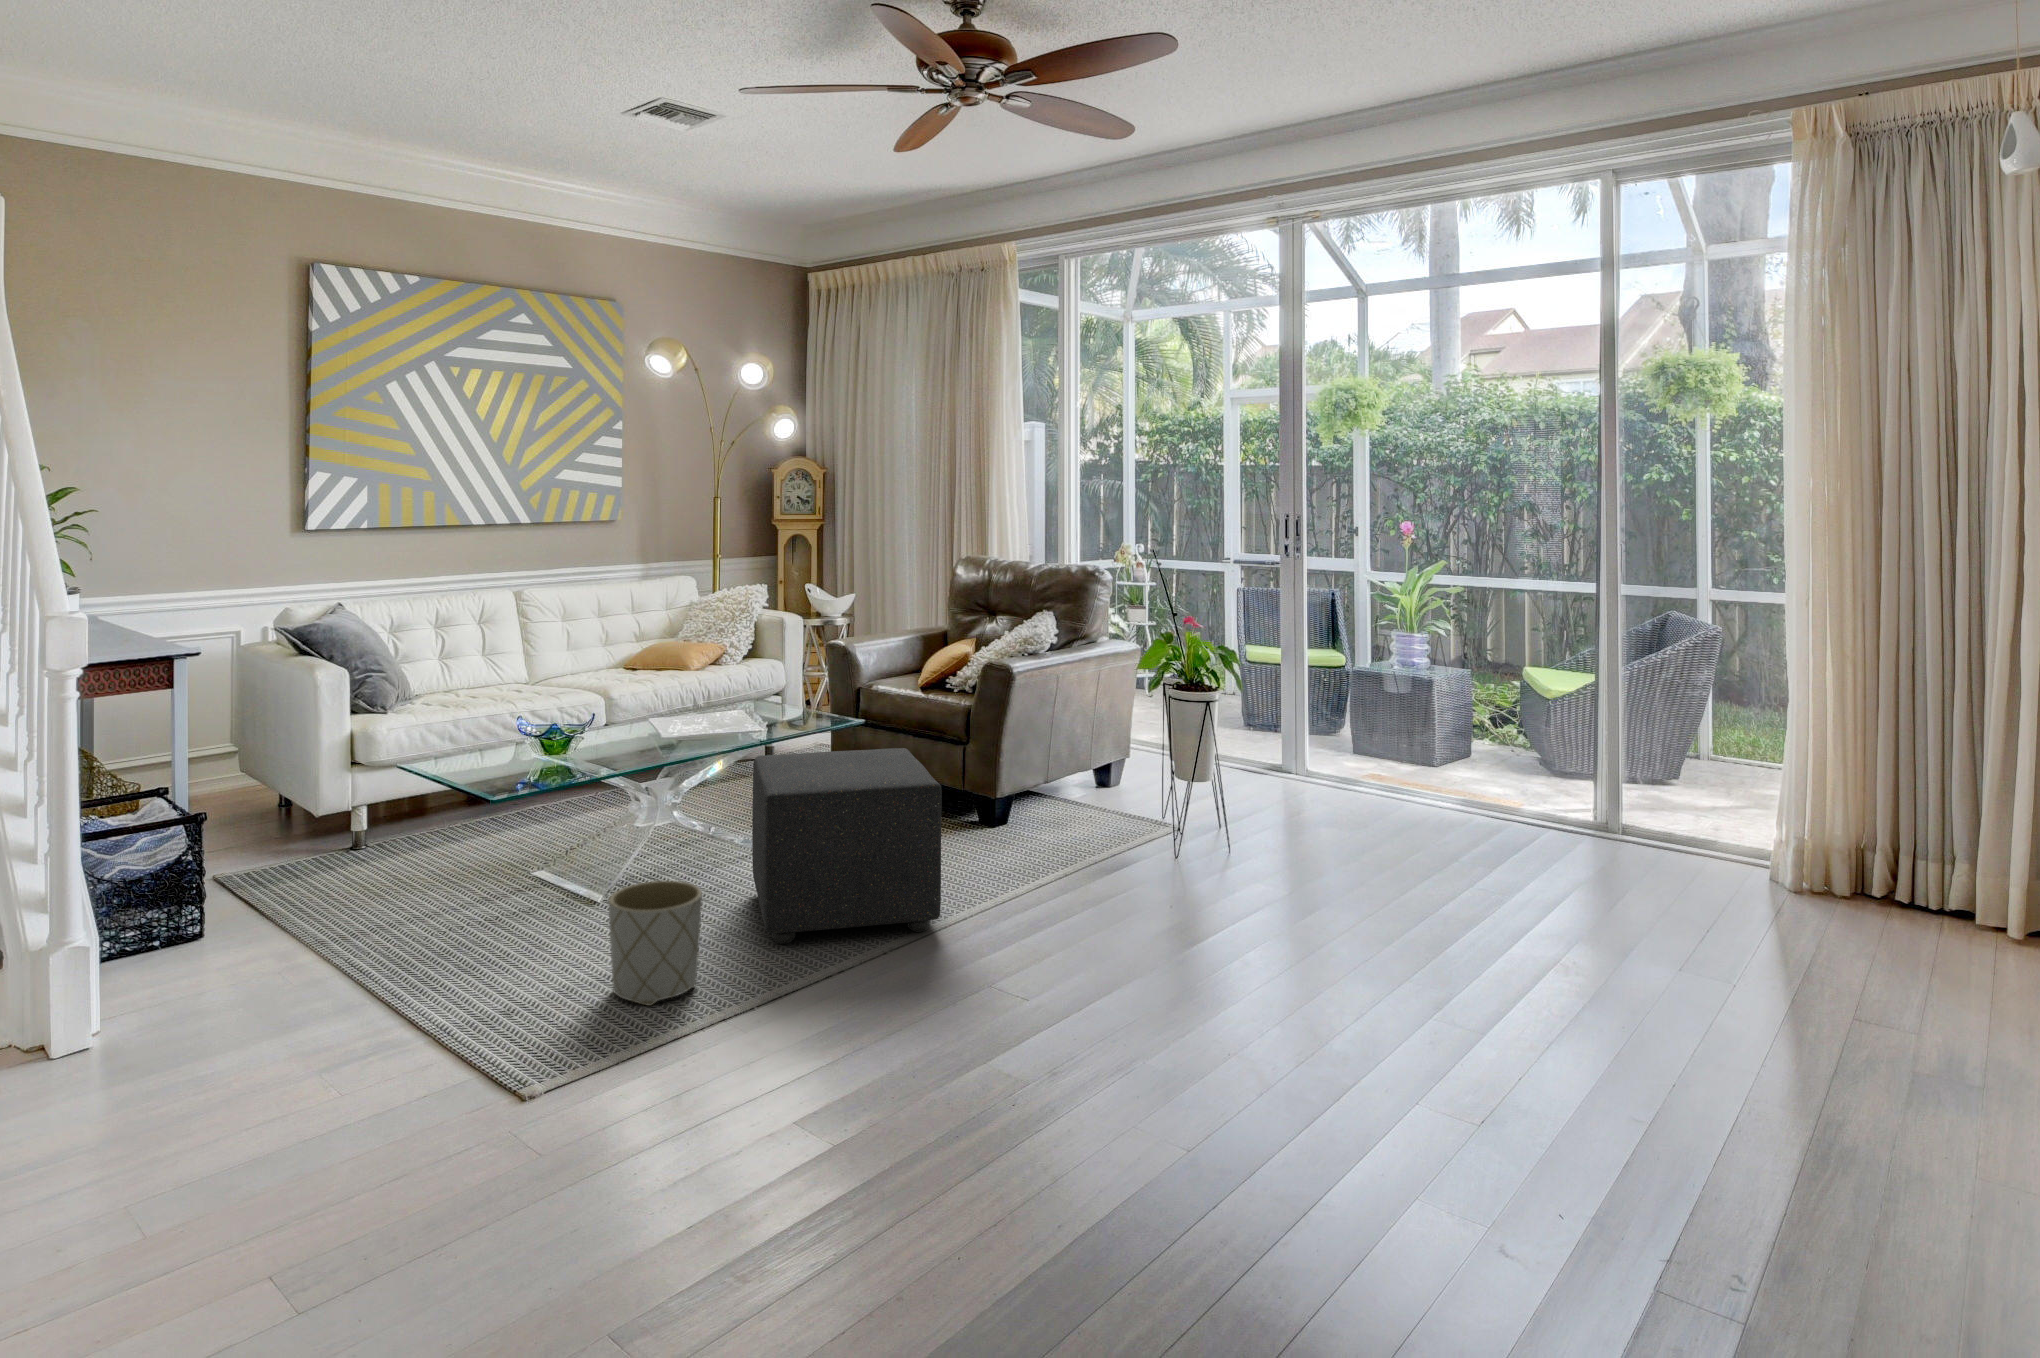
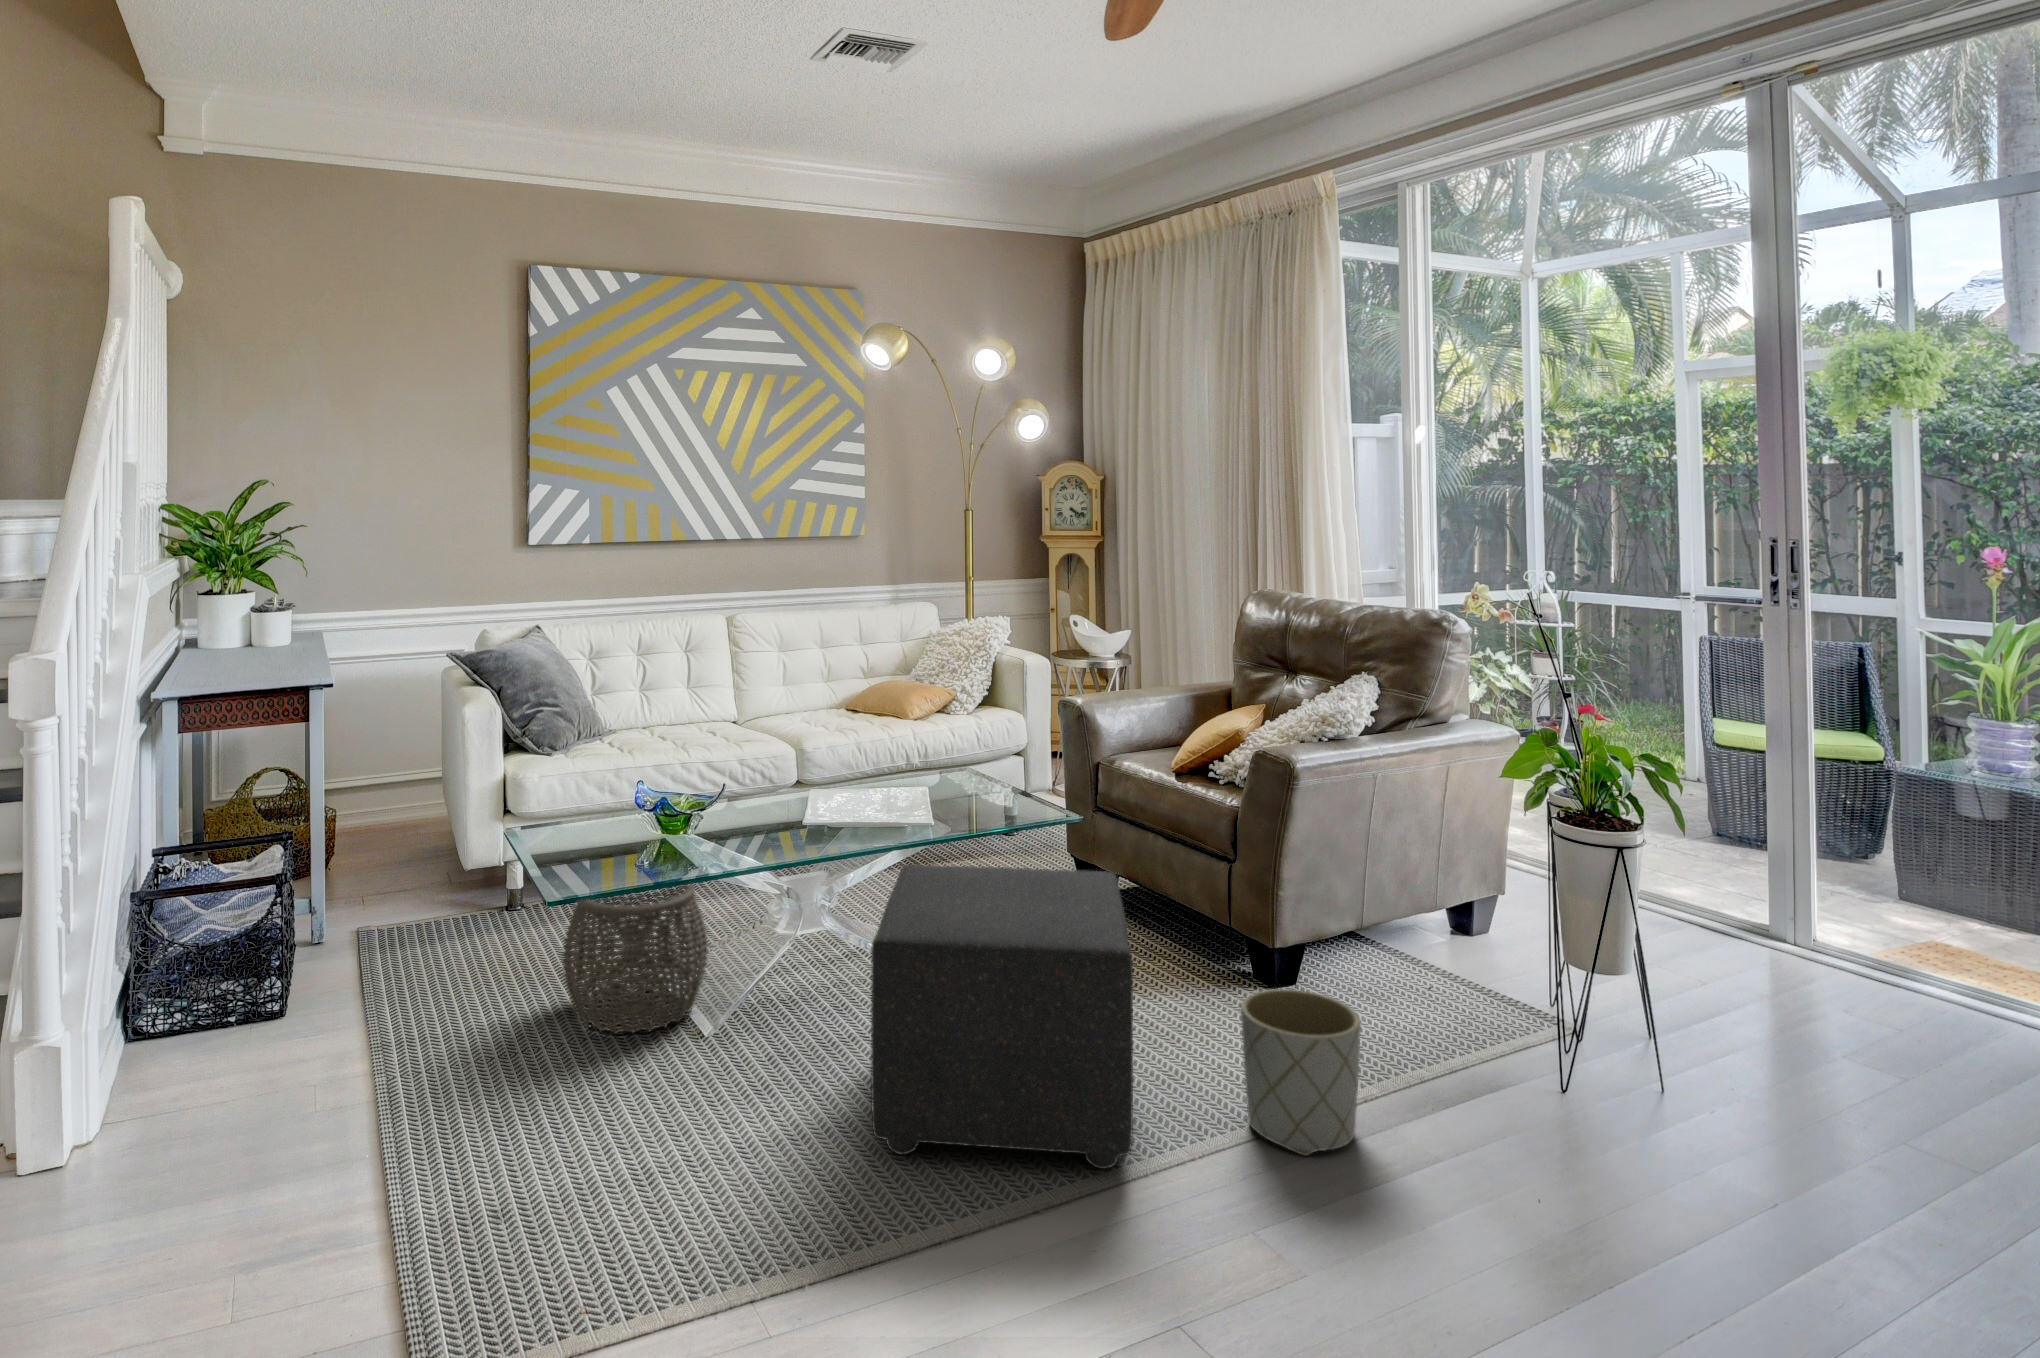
woven basket: none [466,788,589,912] -> present [562,884,709,1033]
planter: present [608,881,702,1006] -> present [1241,989,1361,1156]

